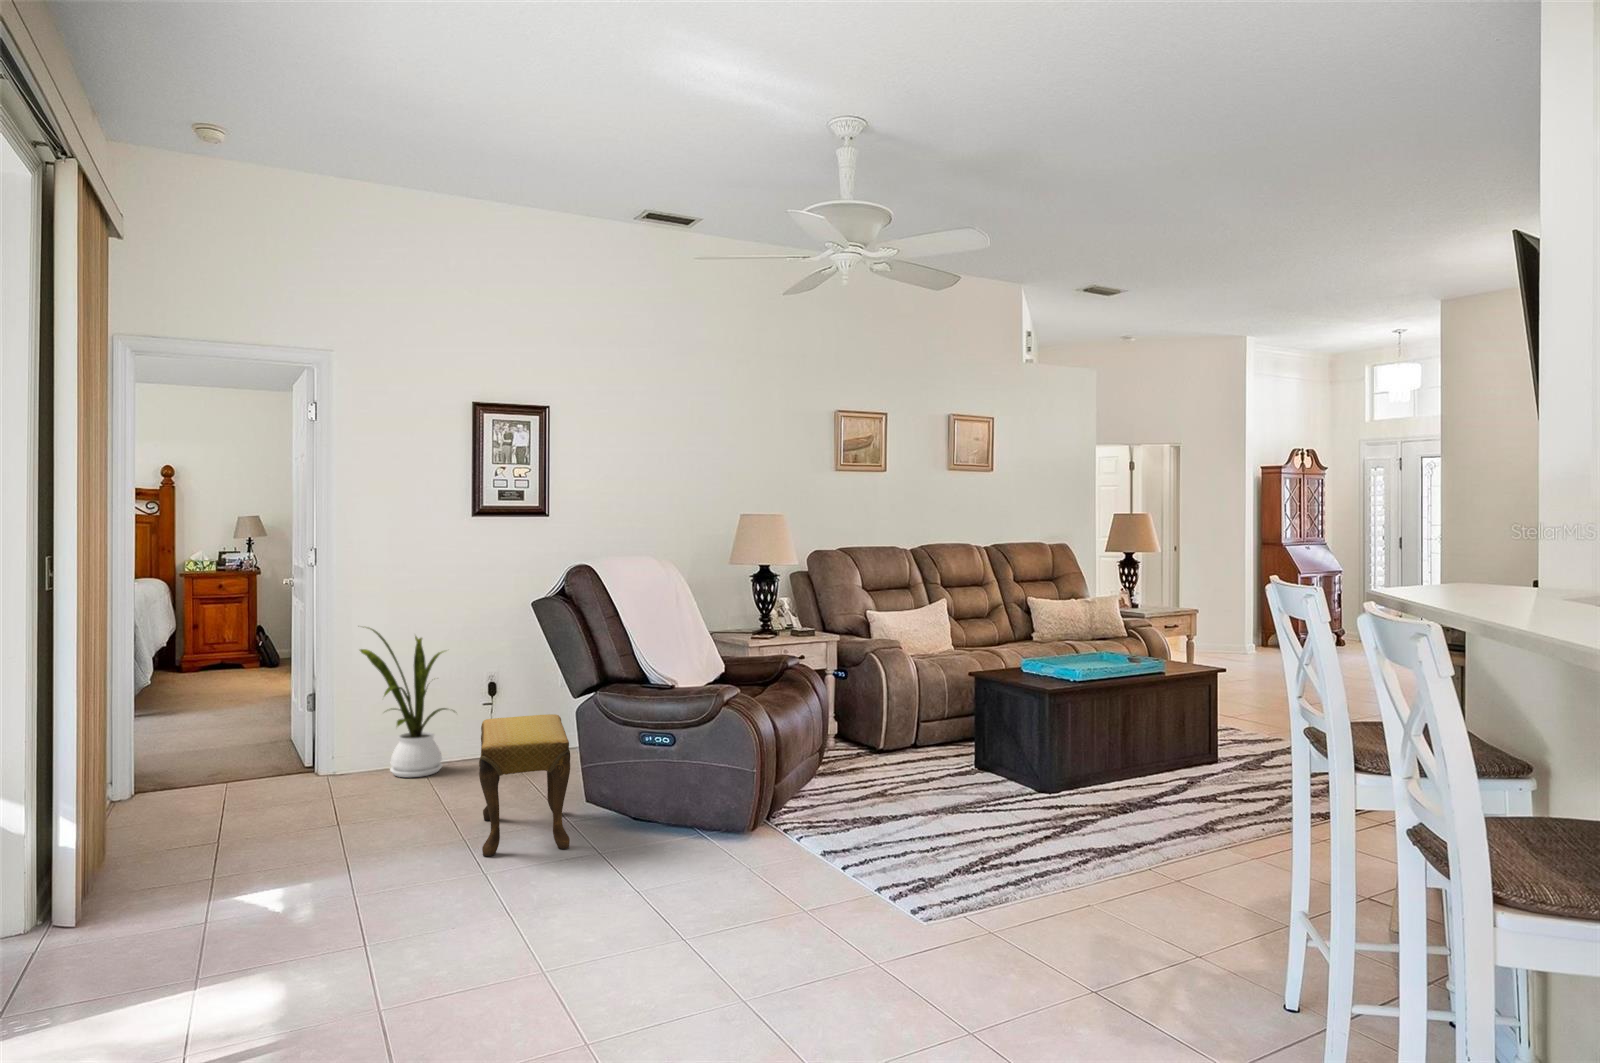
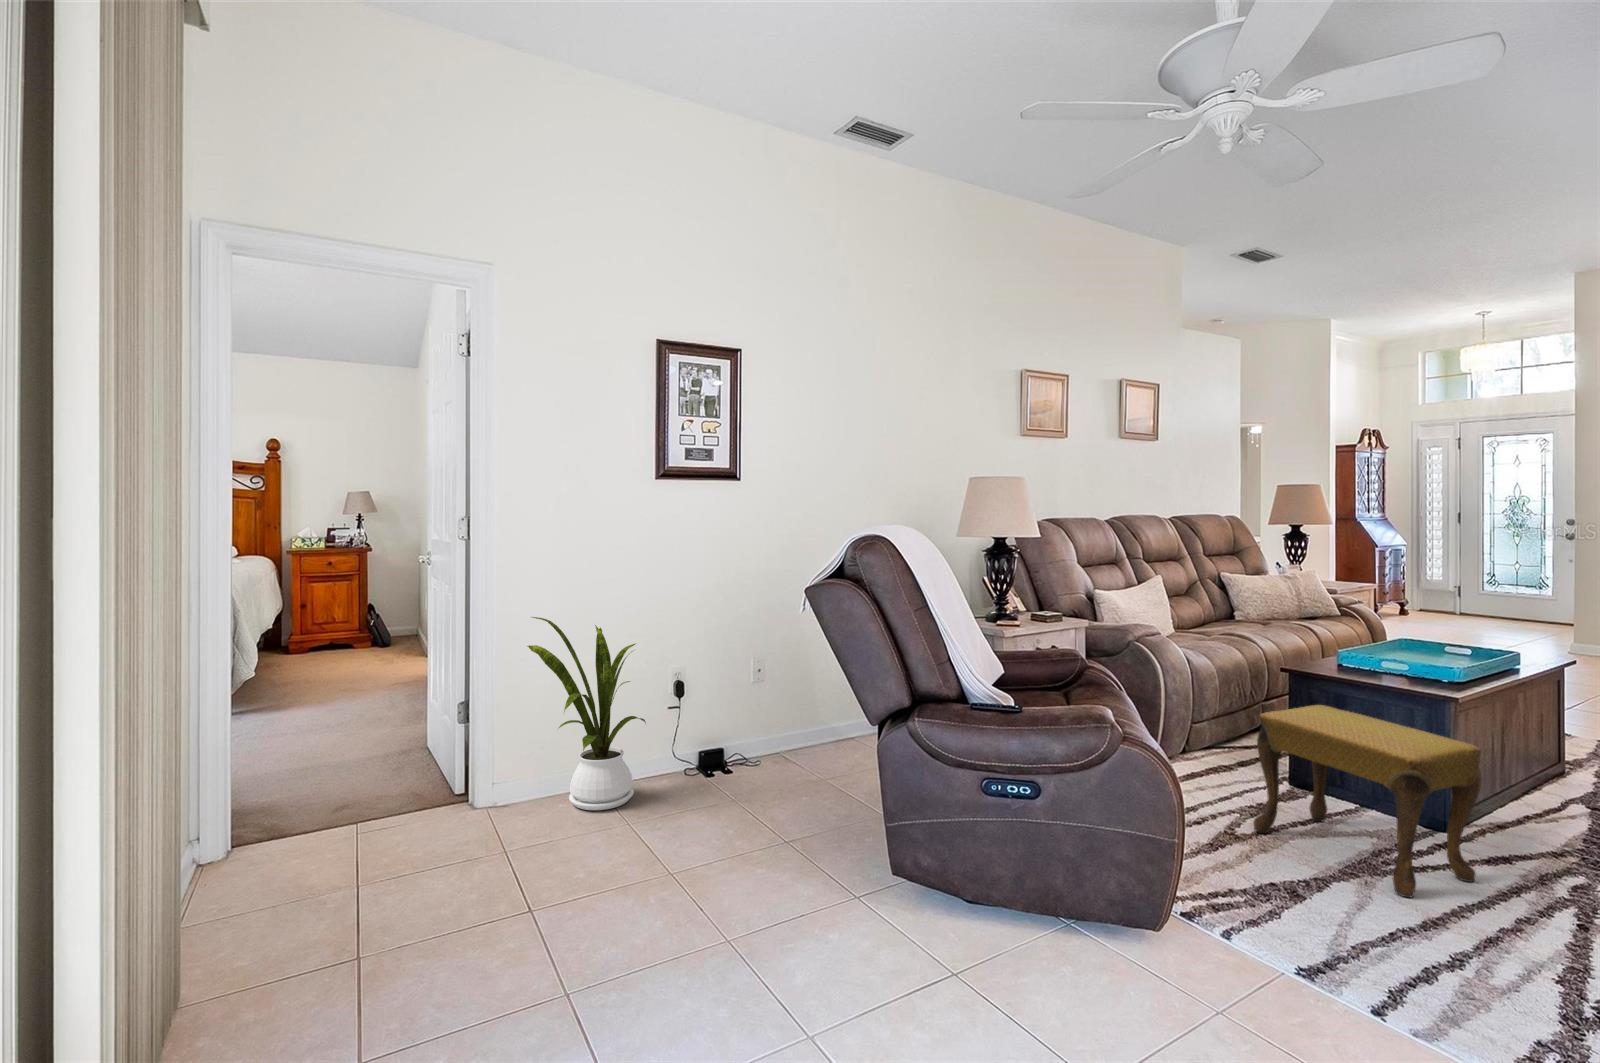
footstool: present [479,714,570,856] -> present [1254,705,1481,898]

